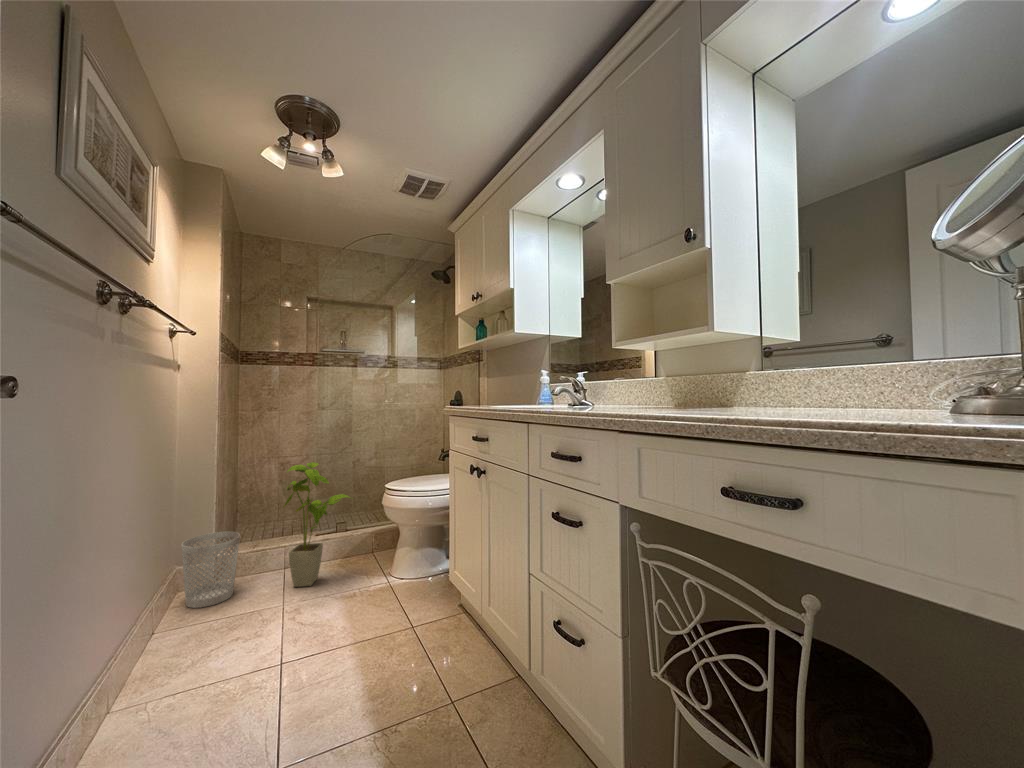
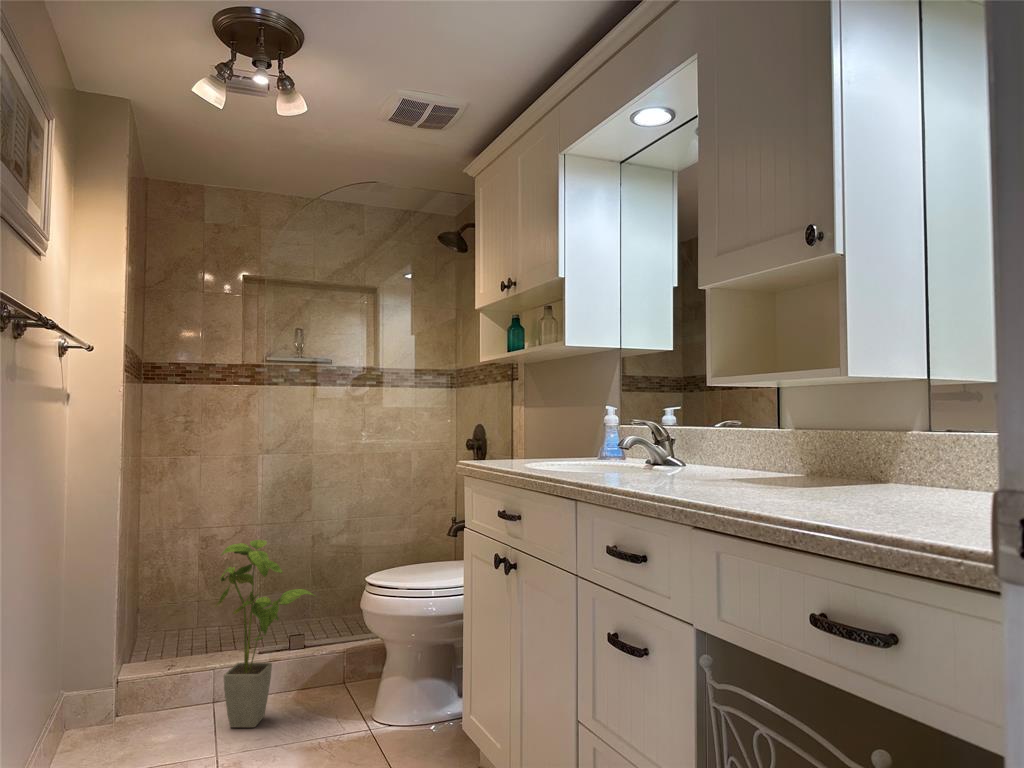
wastebasket: present [182,532,240,608] -> none [75,640,155,751]

